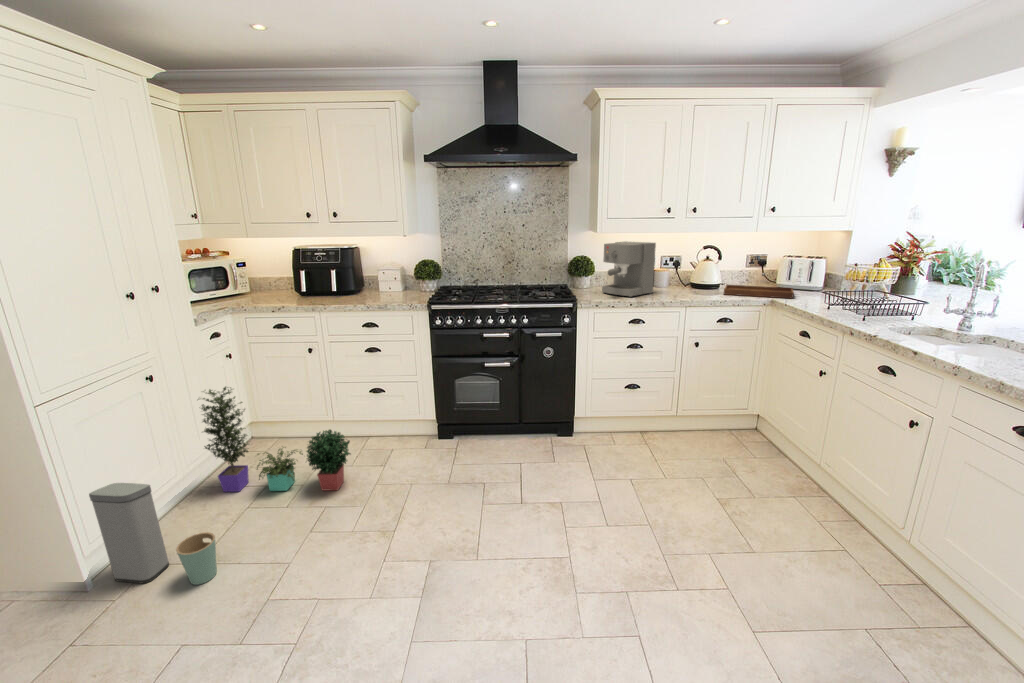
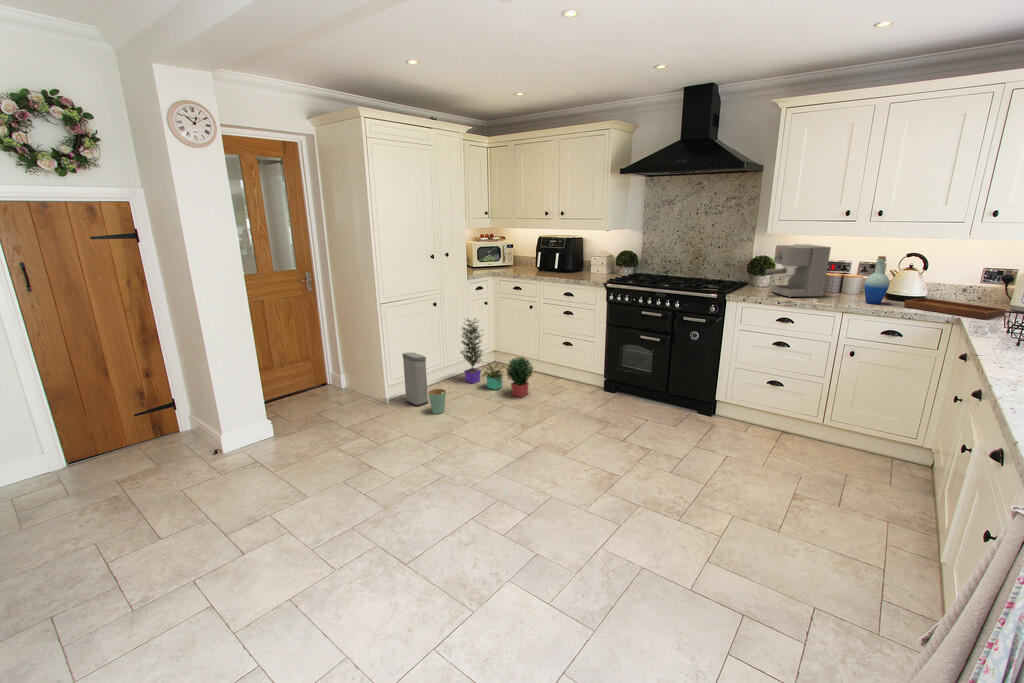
bottle: none [689,249,710,295] -> present [864,256,890,304]

